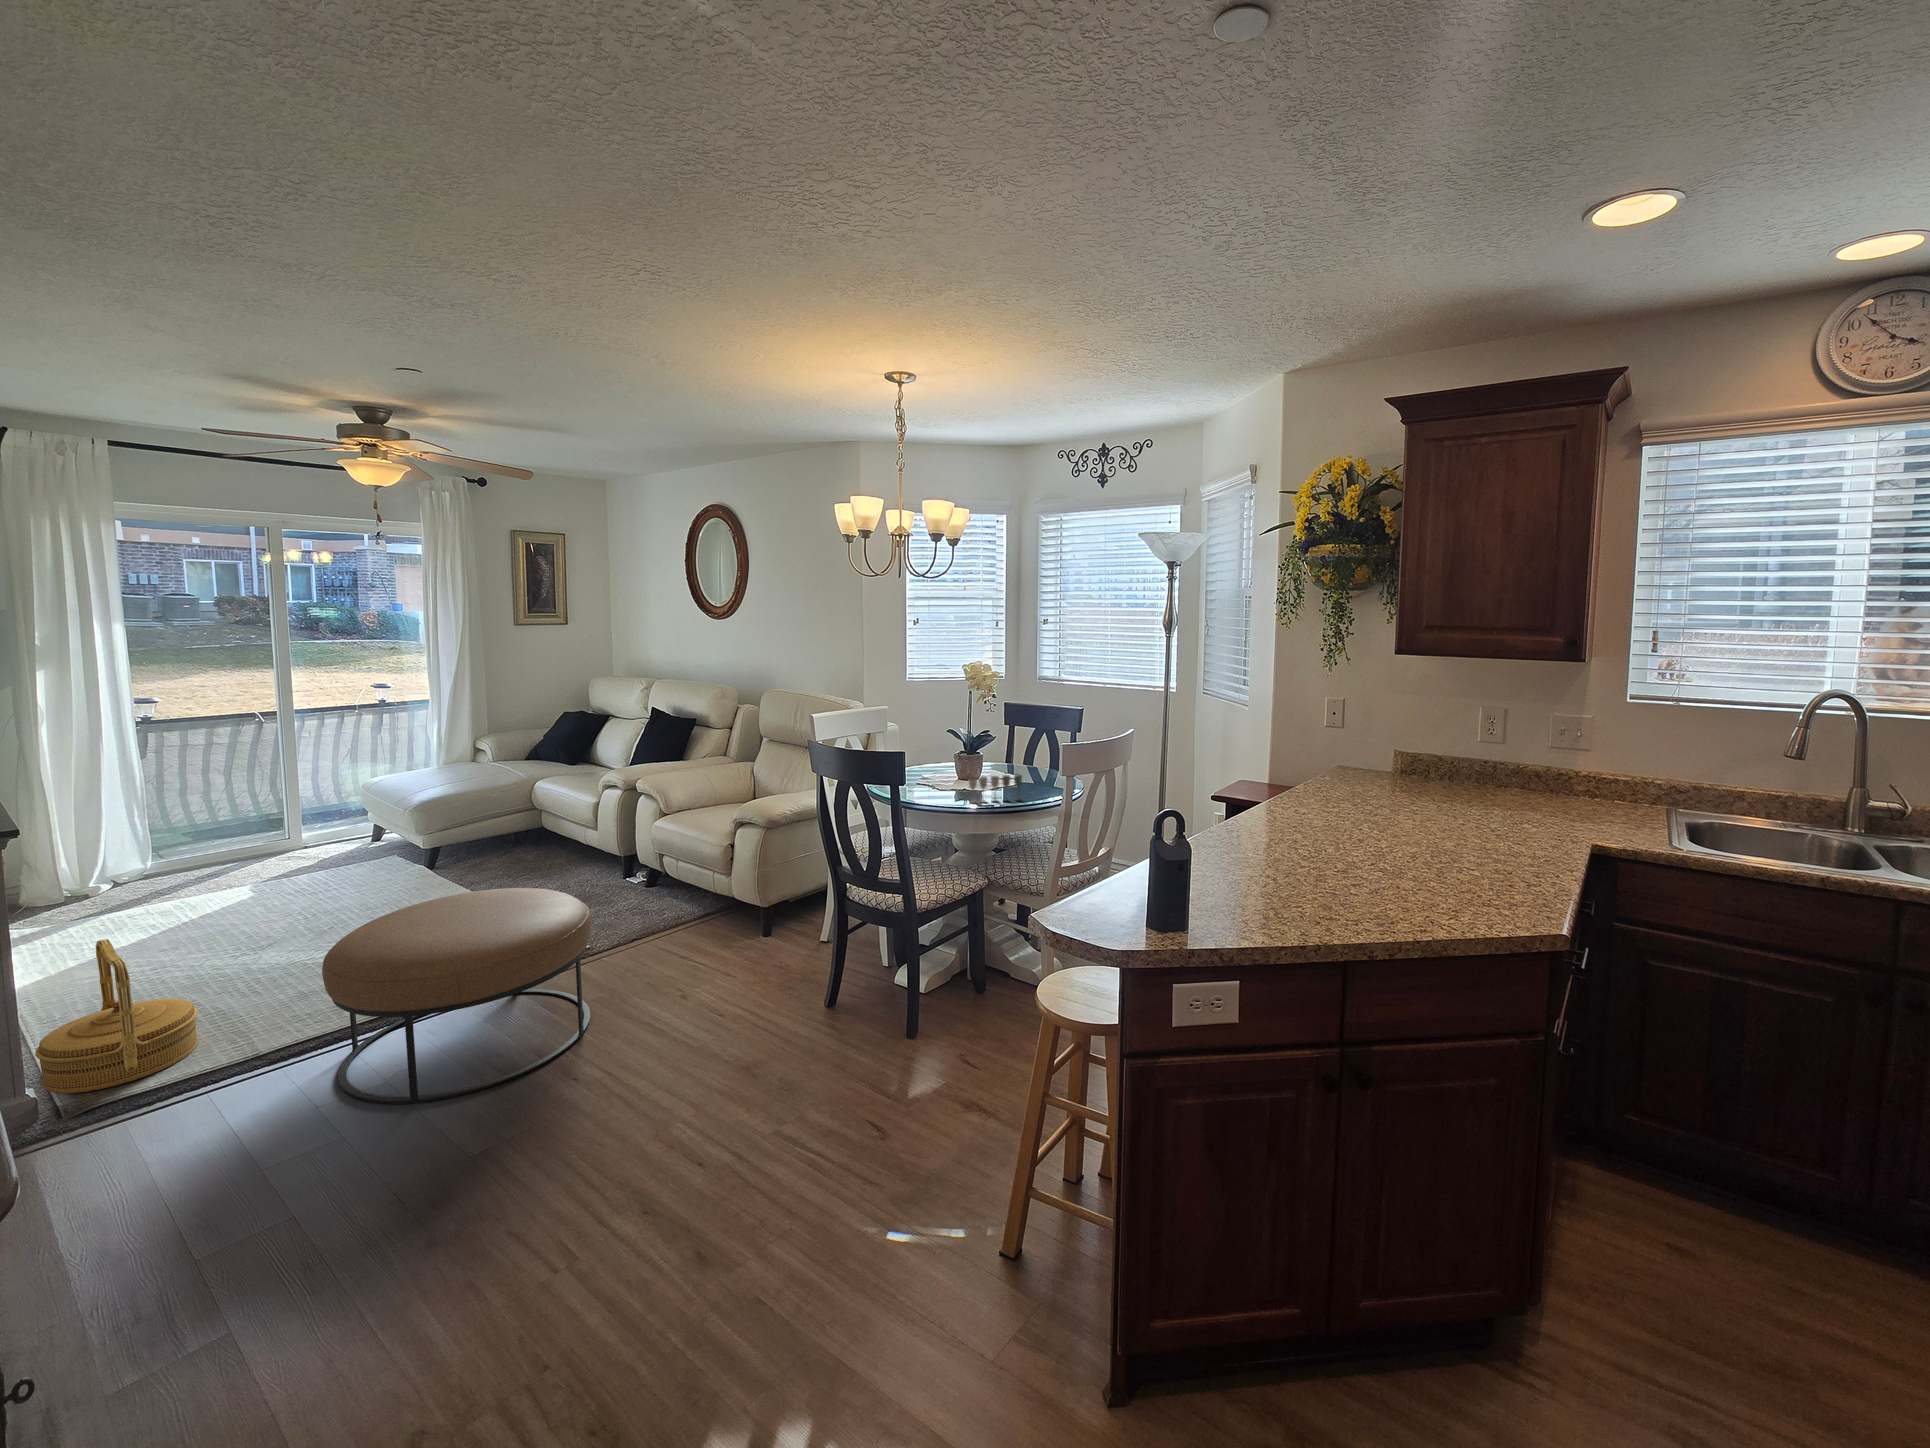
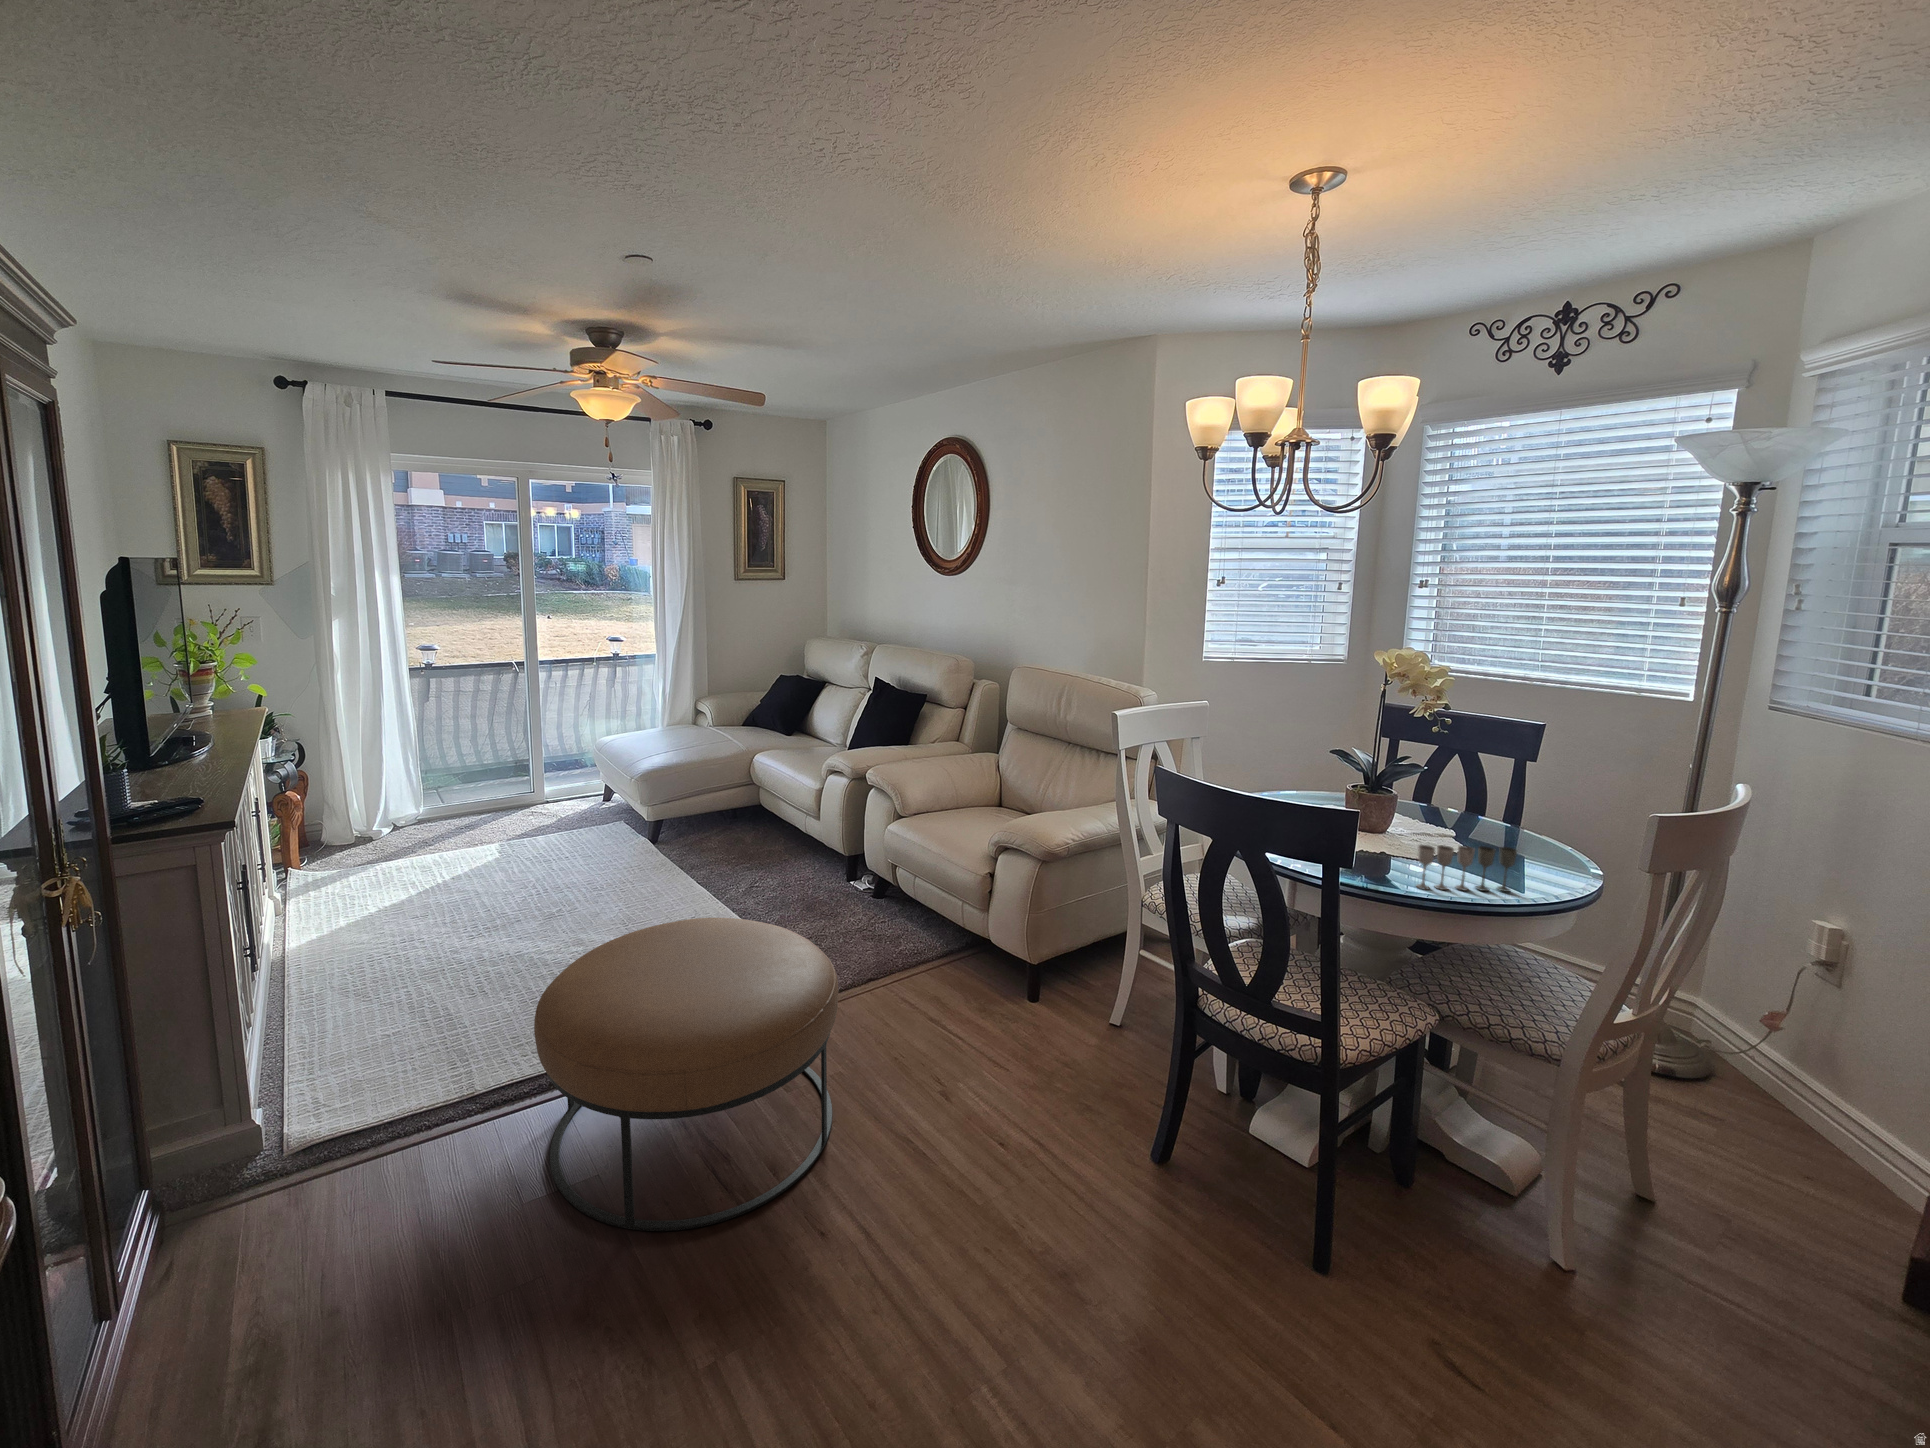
woven basket: present [35,939,198,1094] -> none [276,928,425,1111]

